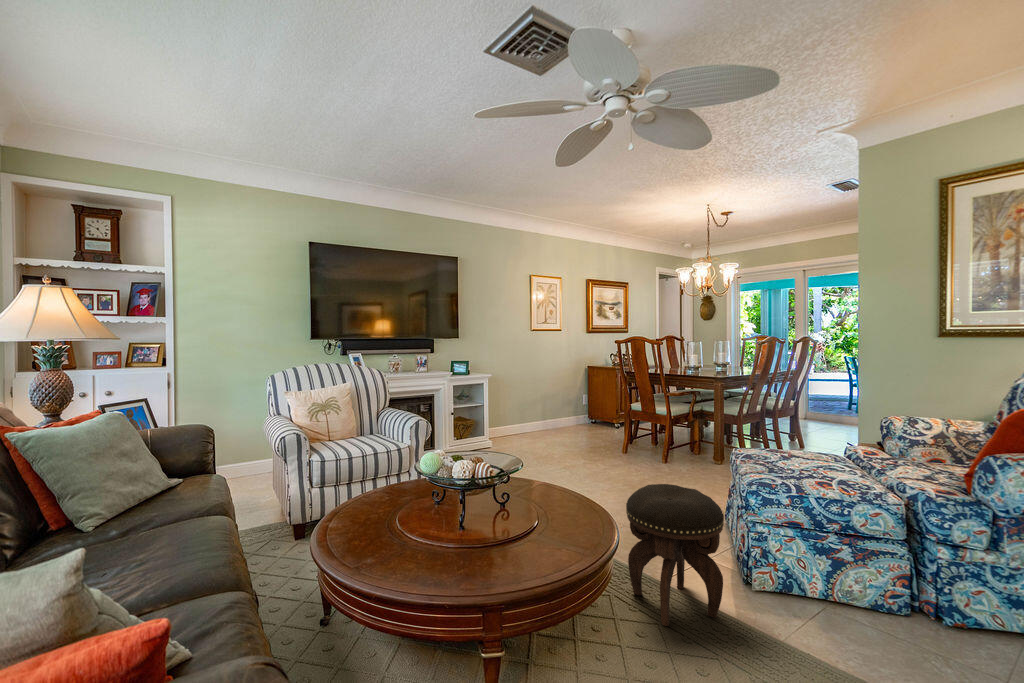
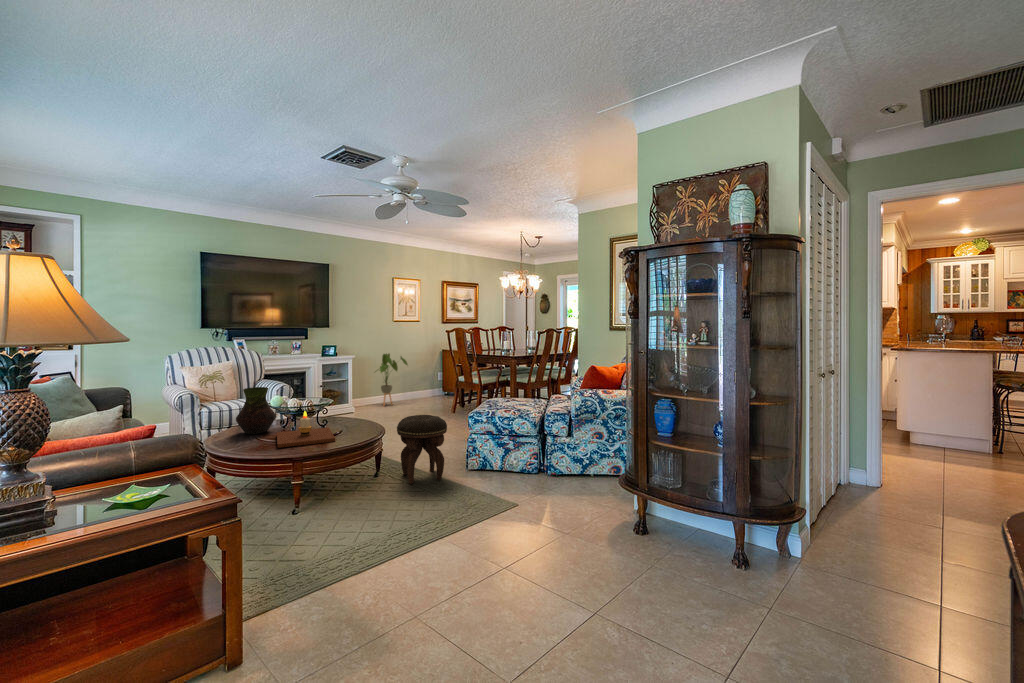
house plant: none [510,371,554,440] -> present [380,354,408,406]
vase: none [362,433,425,519] -> present [236,387,276,434]
candle: none [431,487,548,572] -> present [277,411,335,448]

